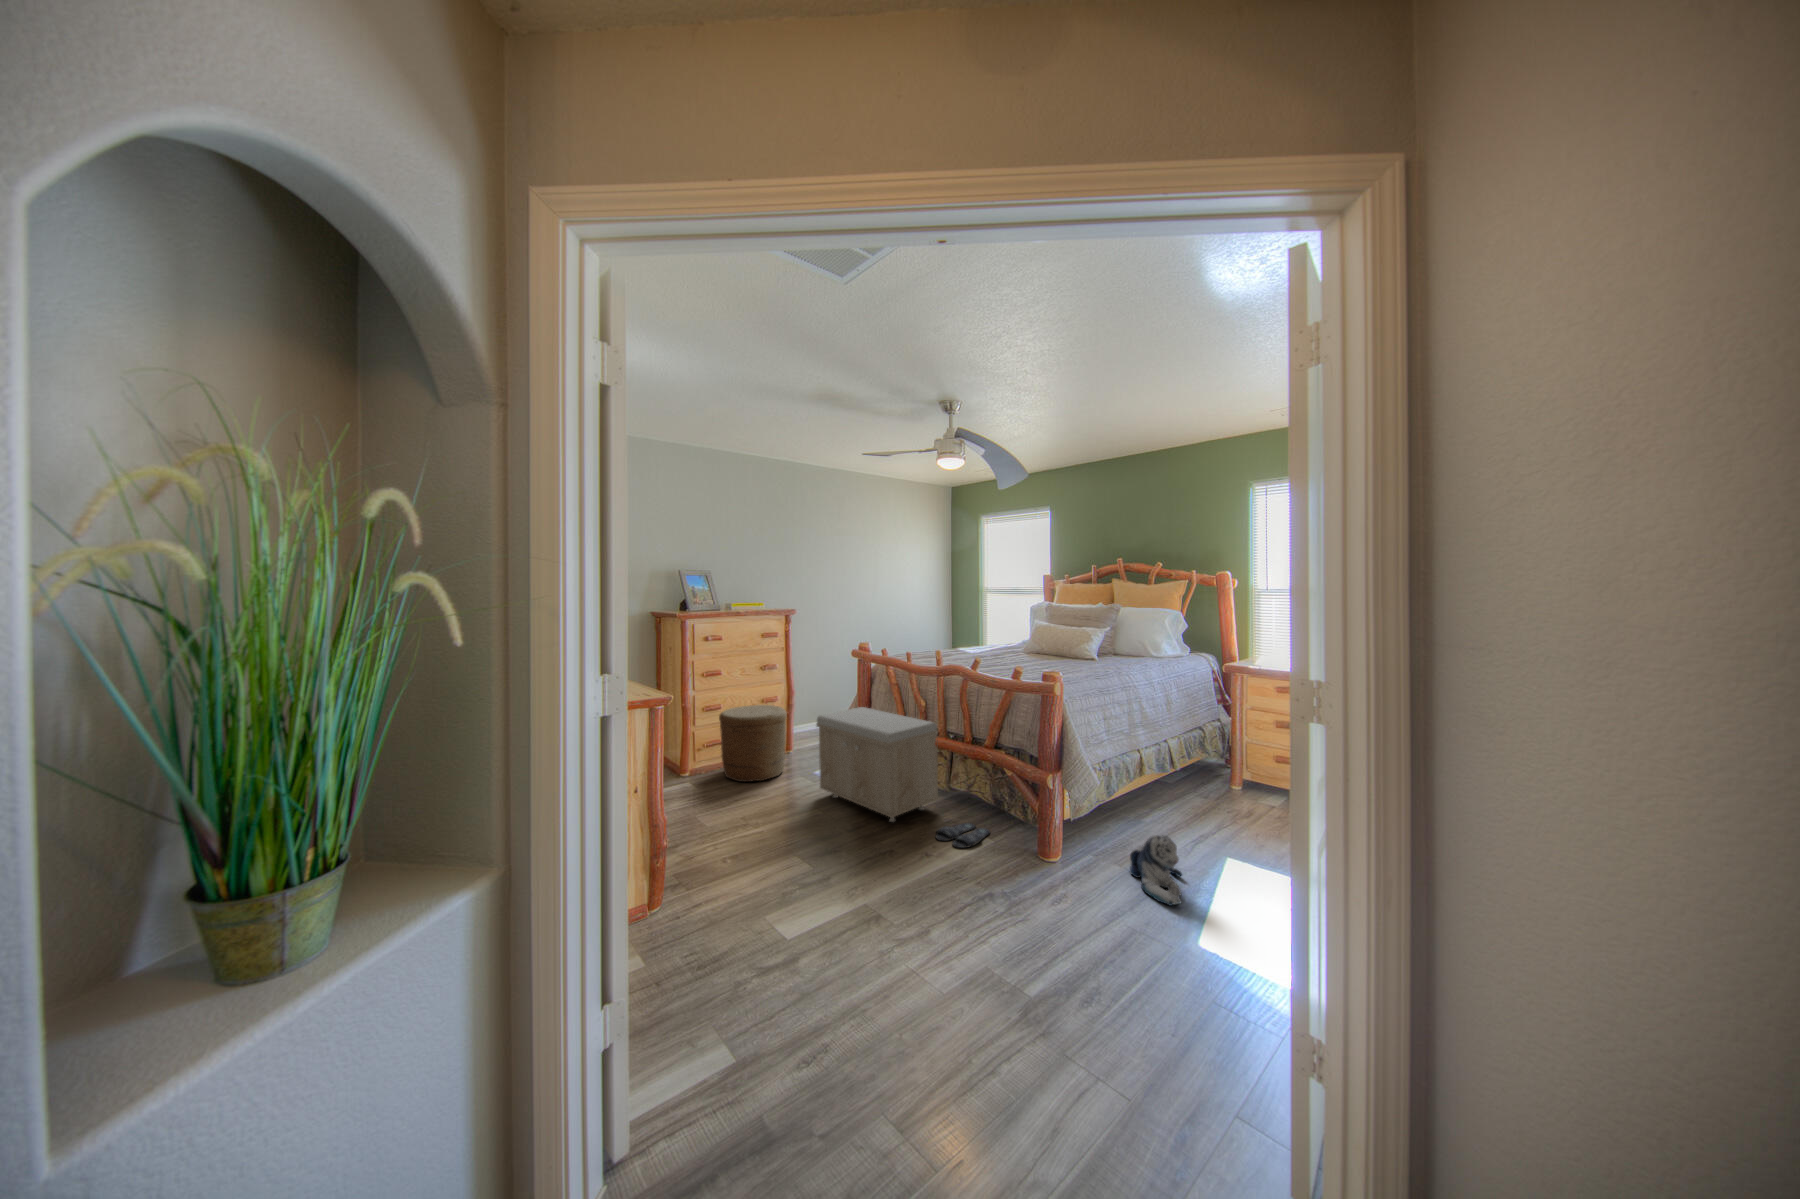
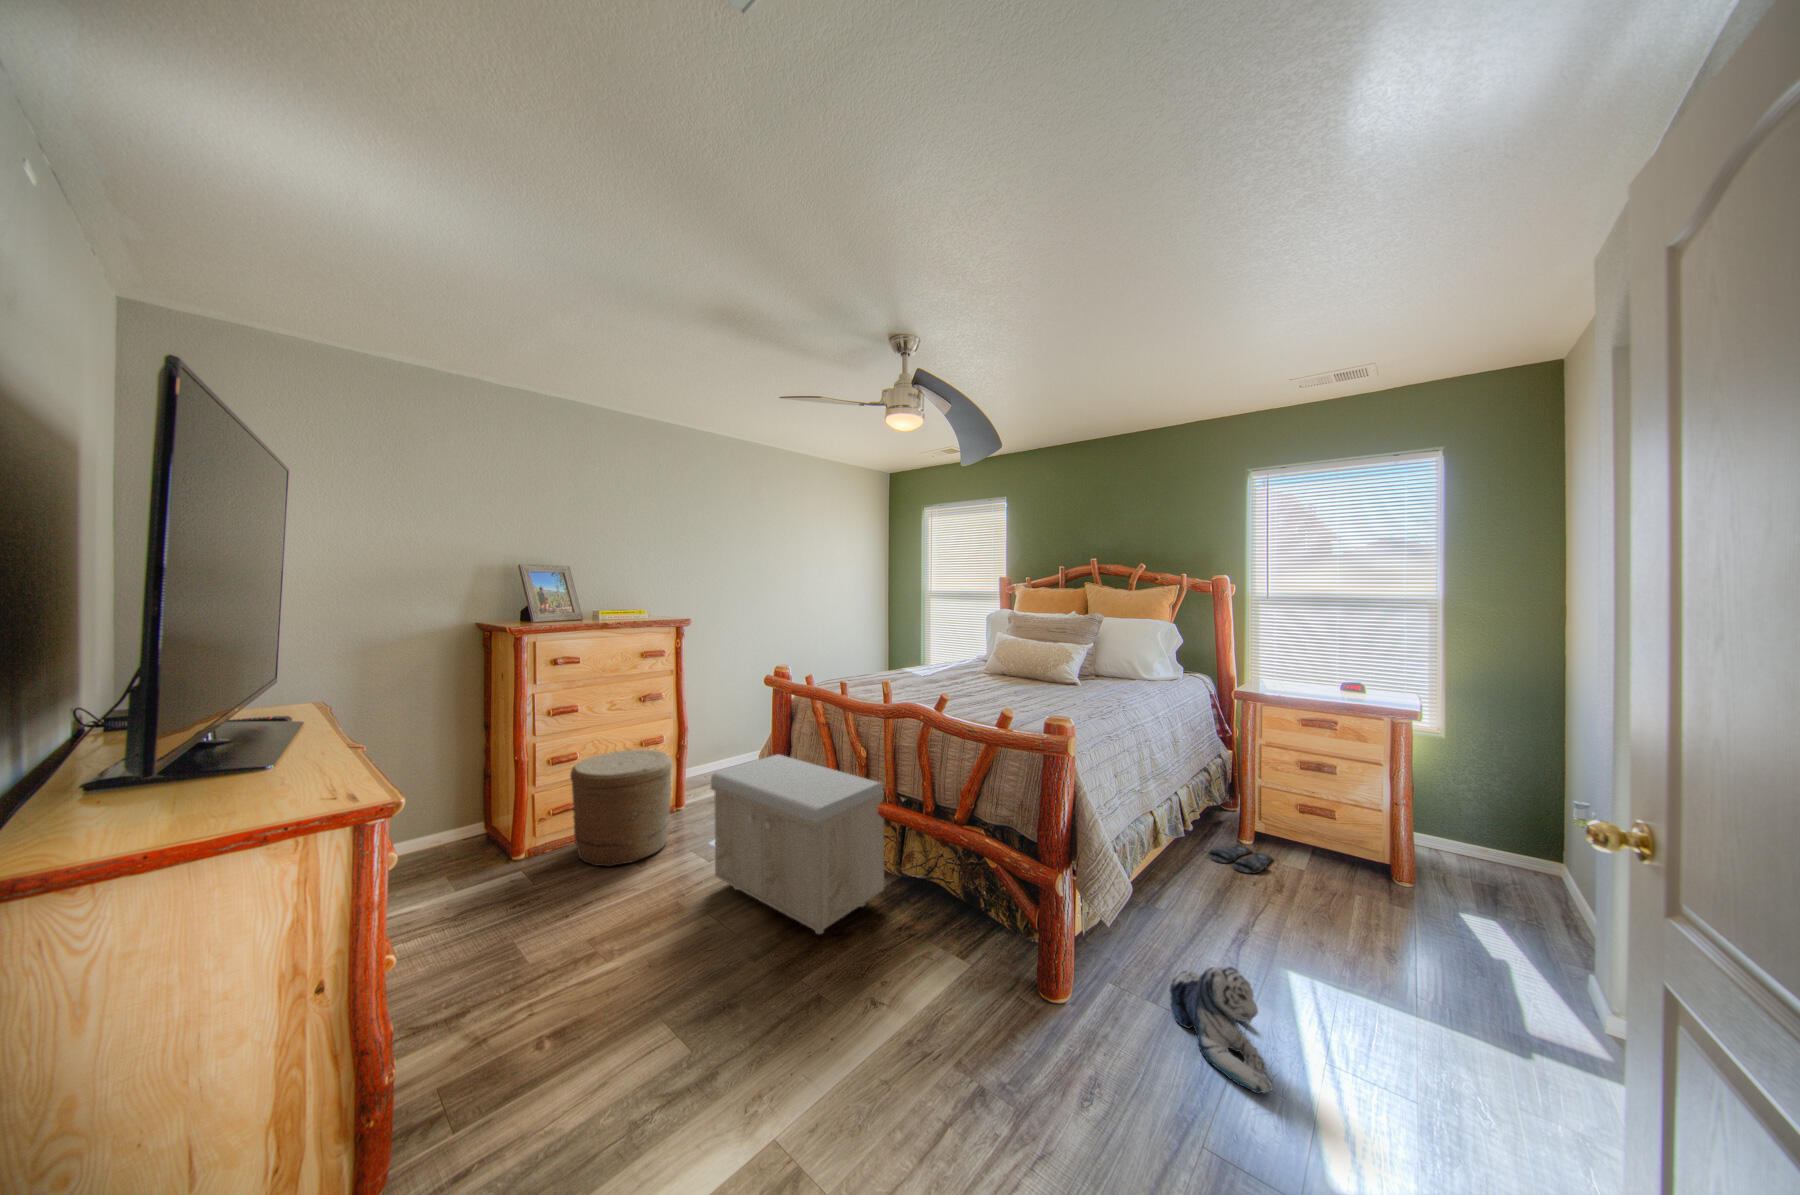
slippers: present [936,823,990,848] -> present [1209,845,1272,873]

